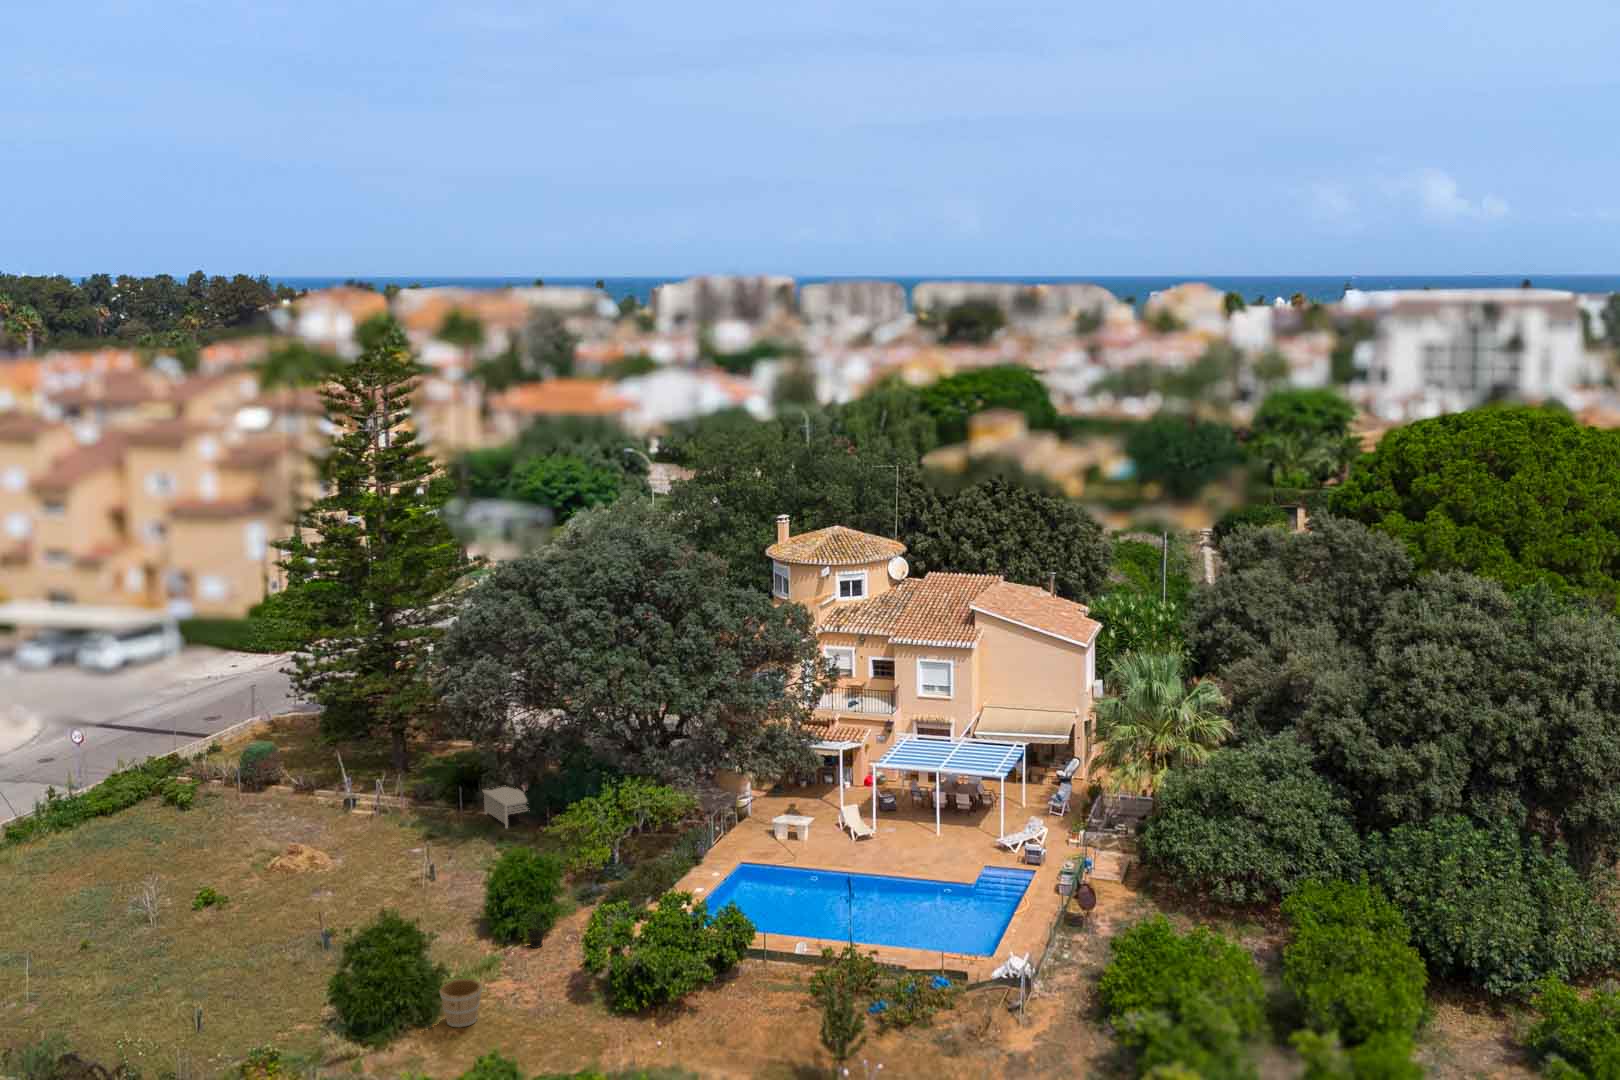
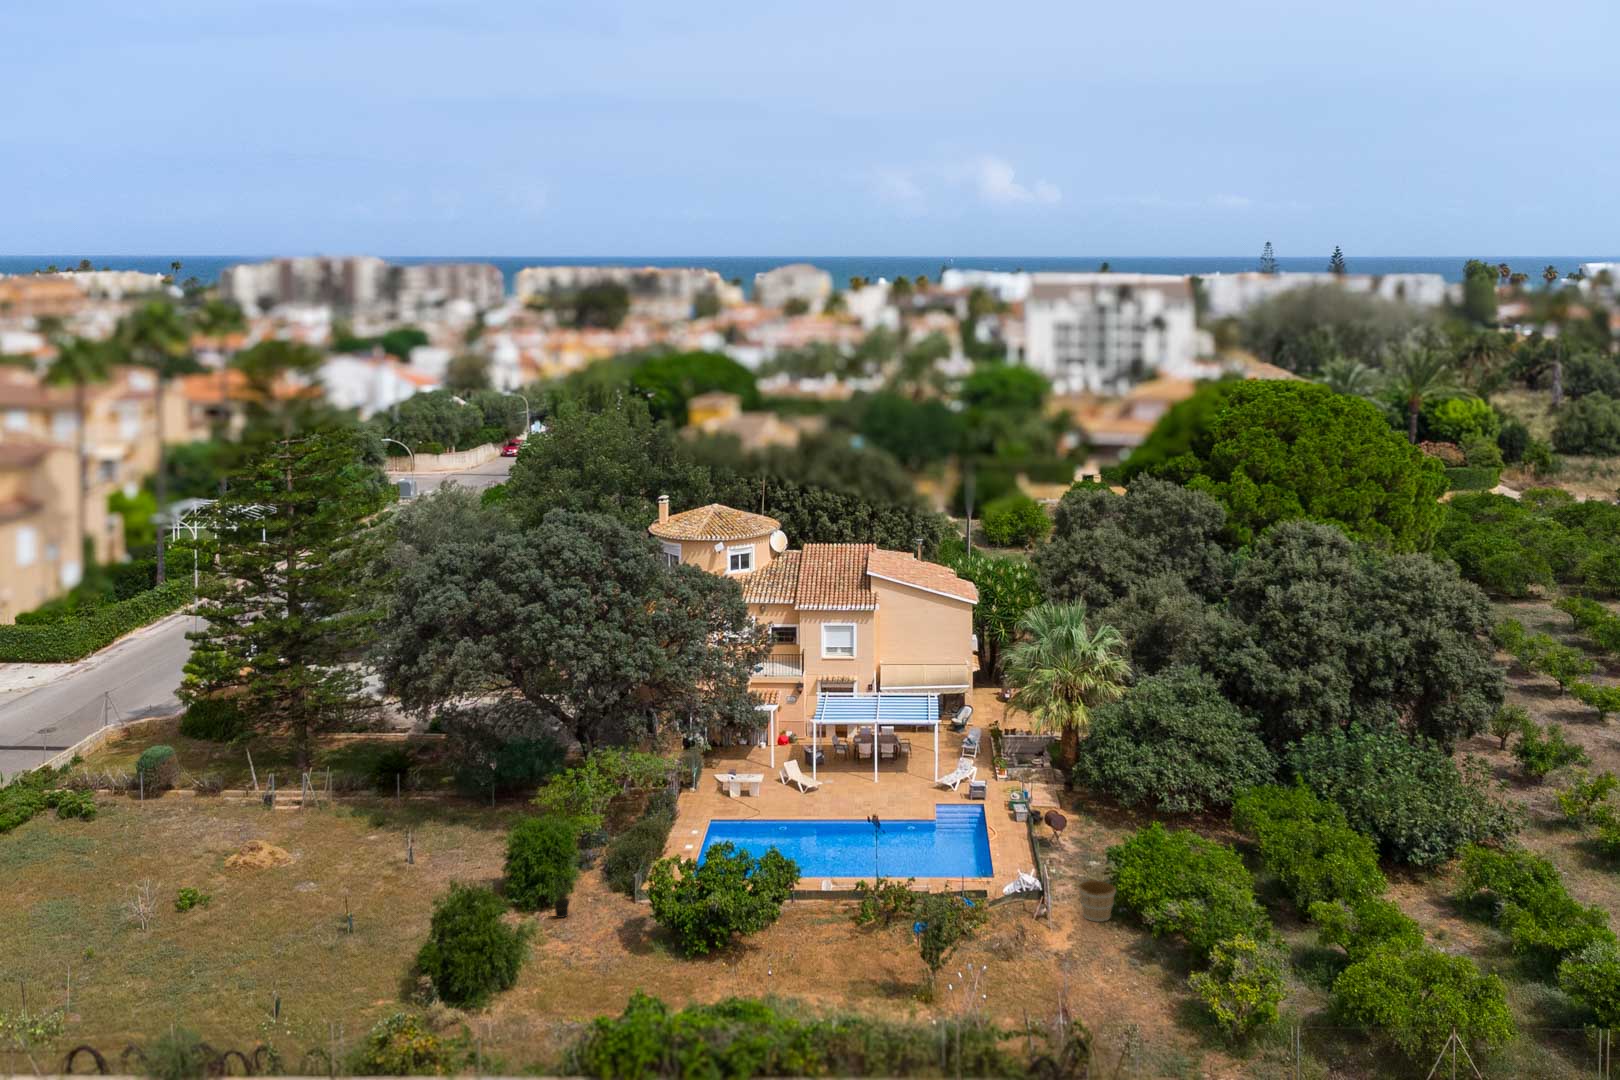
storage bench: present [483,785,530,828] -> none [420,767,480,810]
wooden bucket: present [440,979,482,1027] -> present [1078,880,1116,922]

